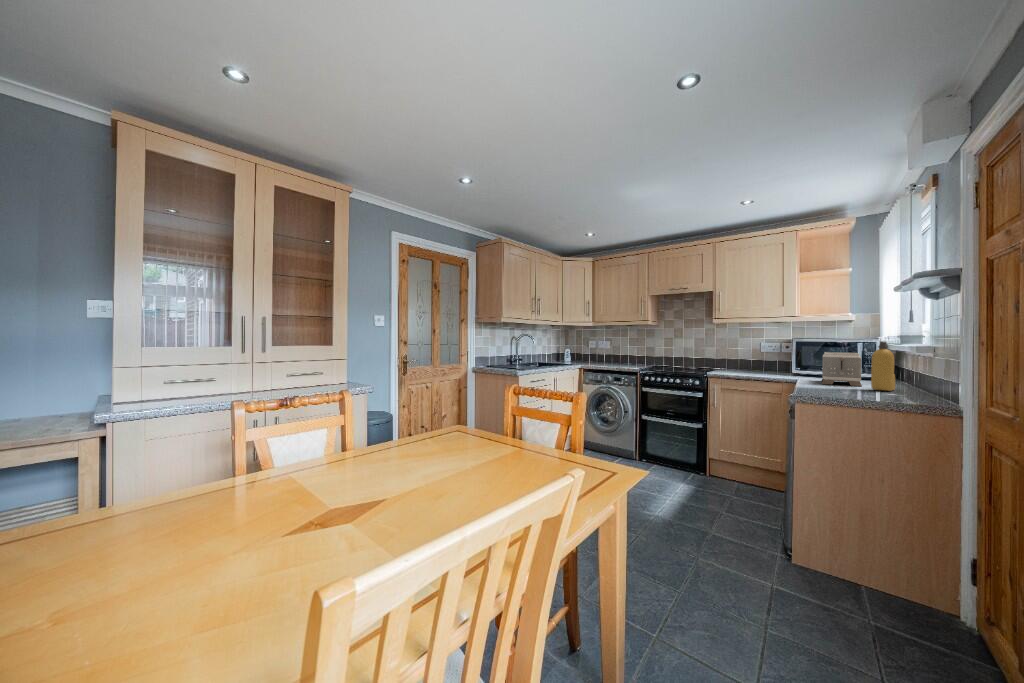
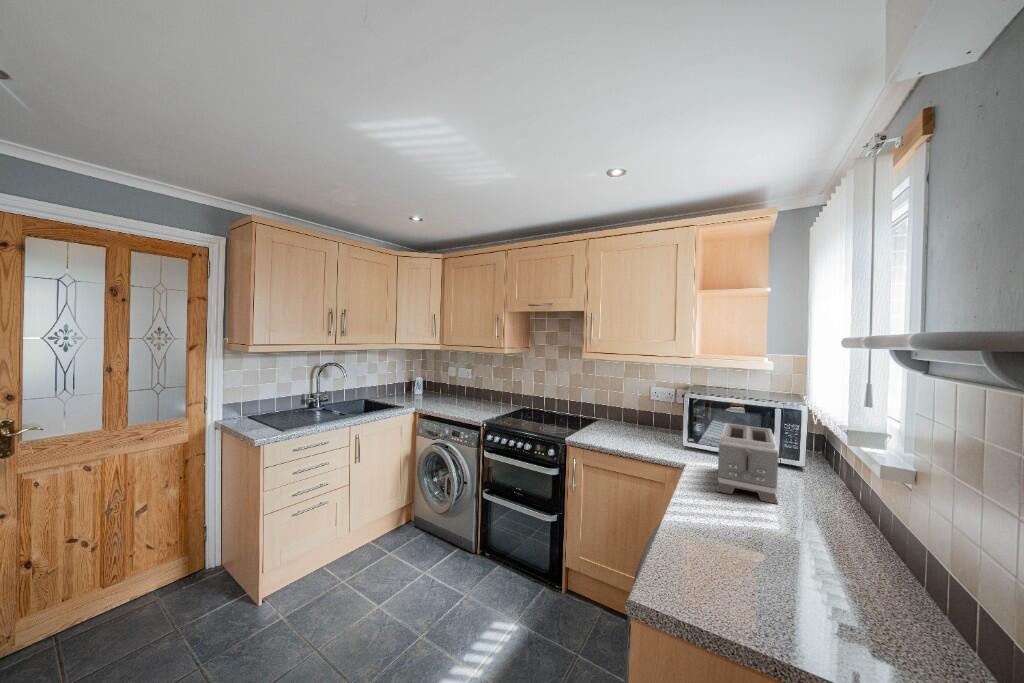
bottle: present [871,341,895,391] -> none [794,438,835,538]

